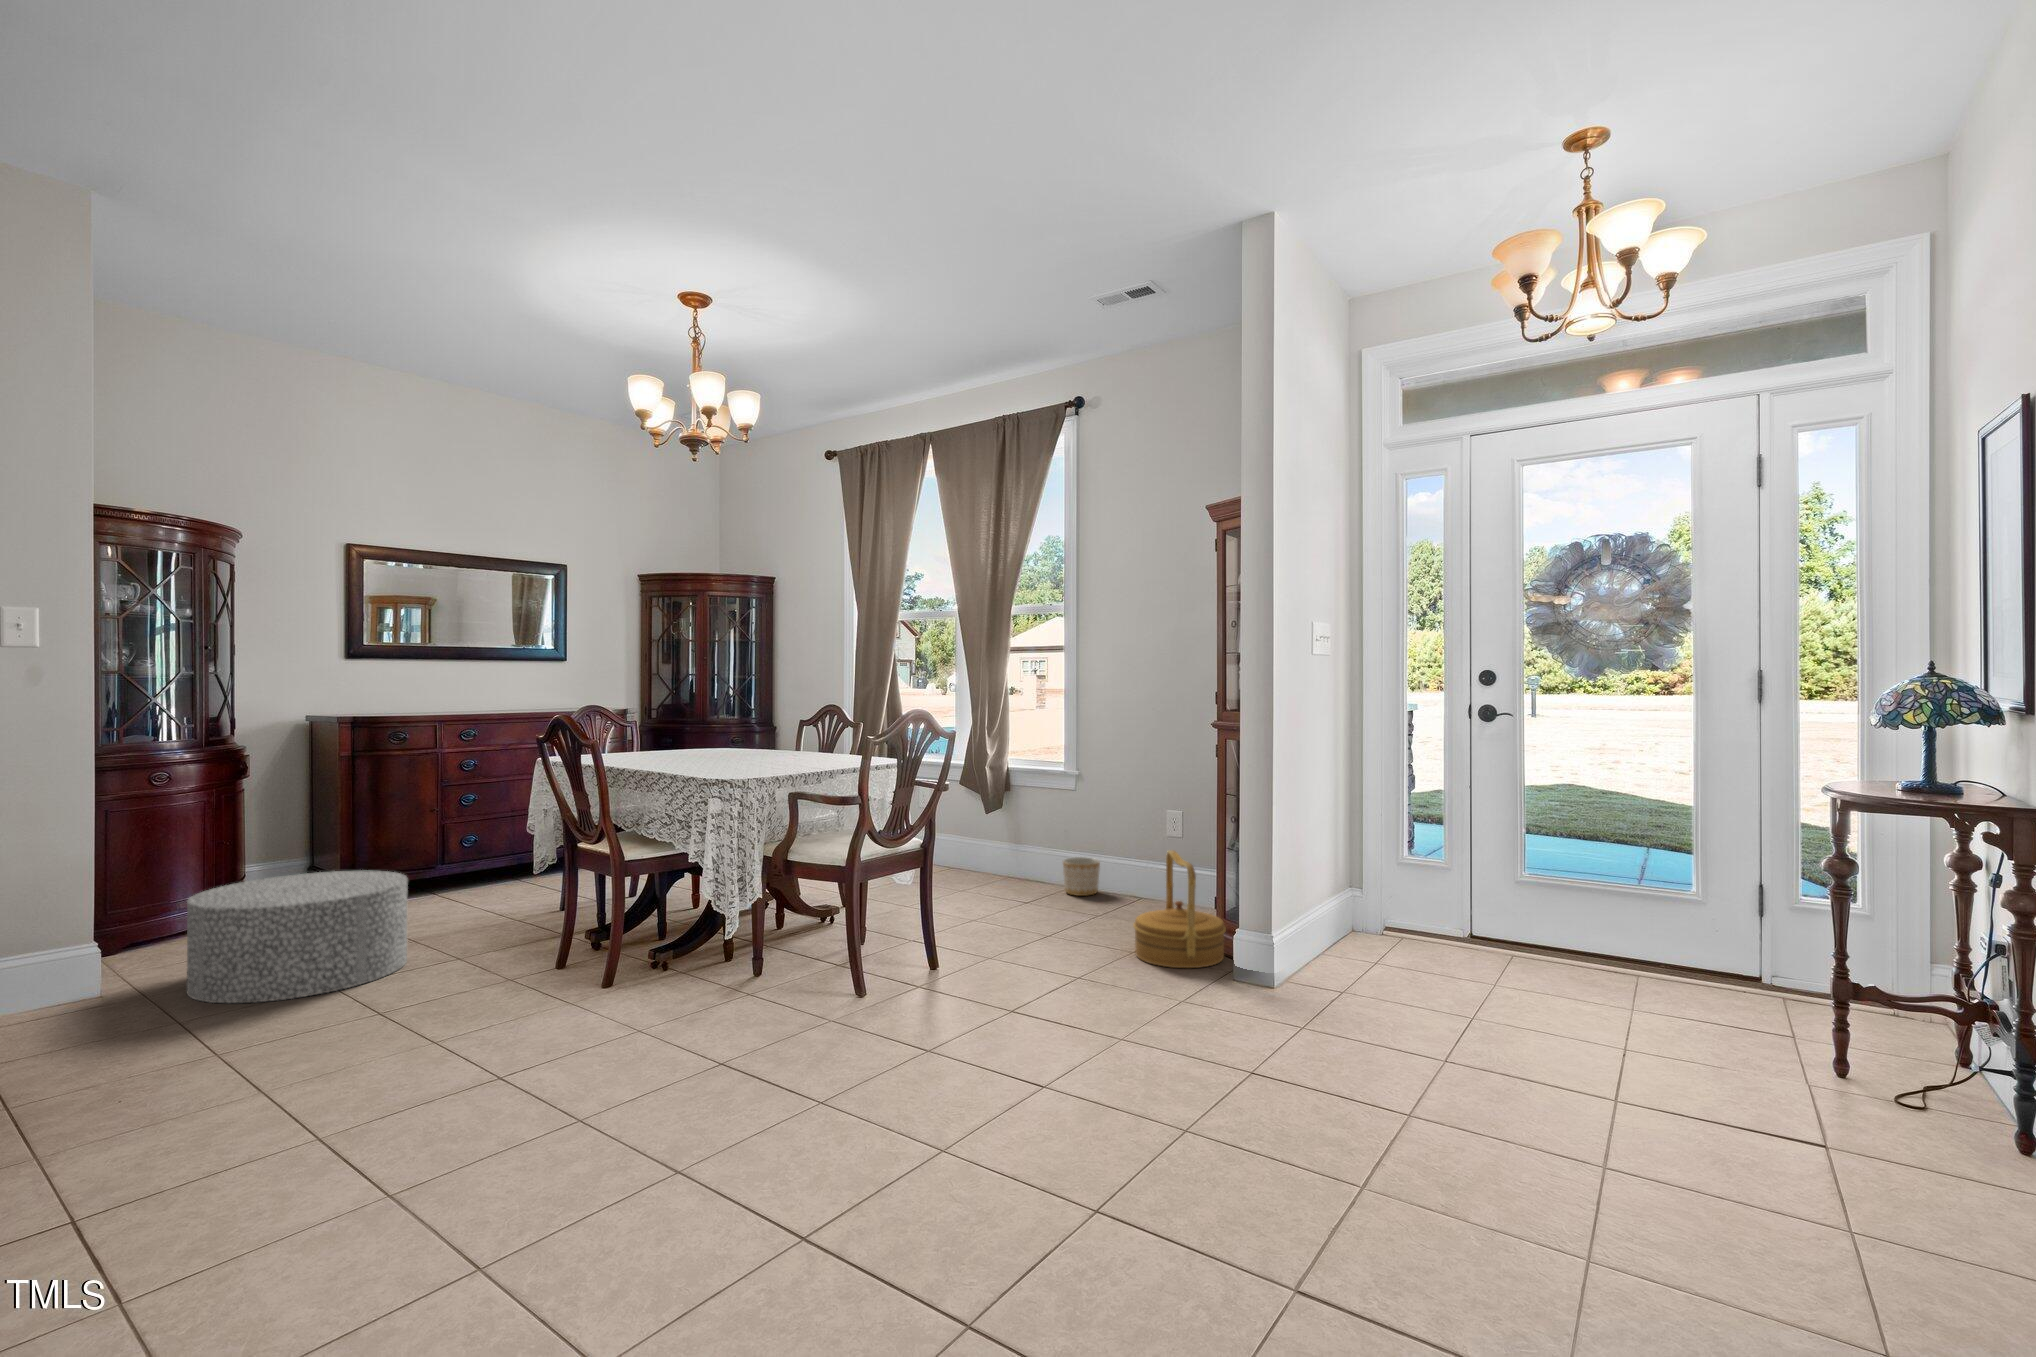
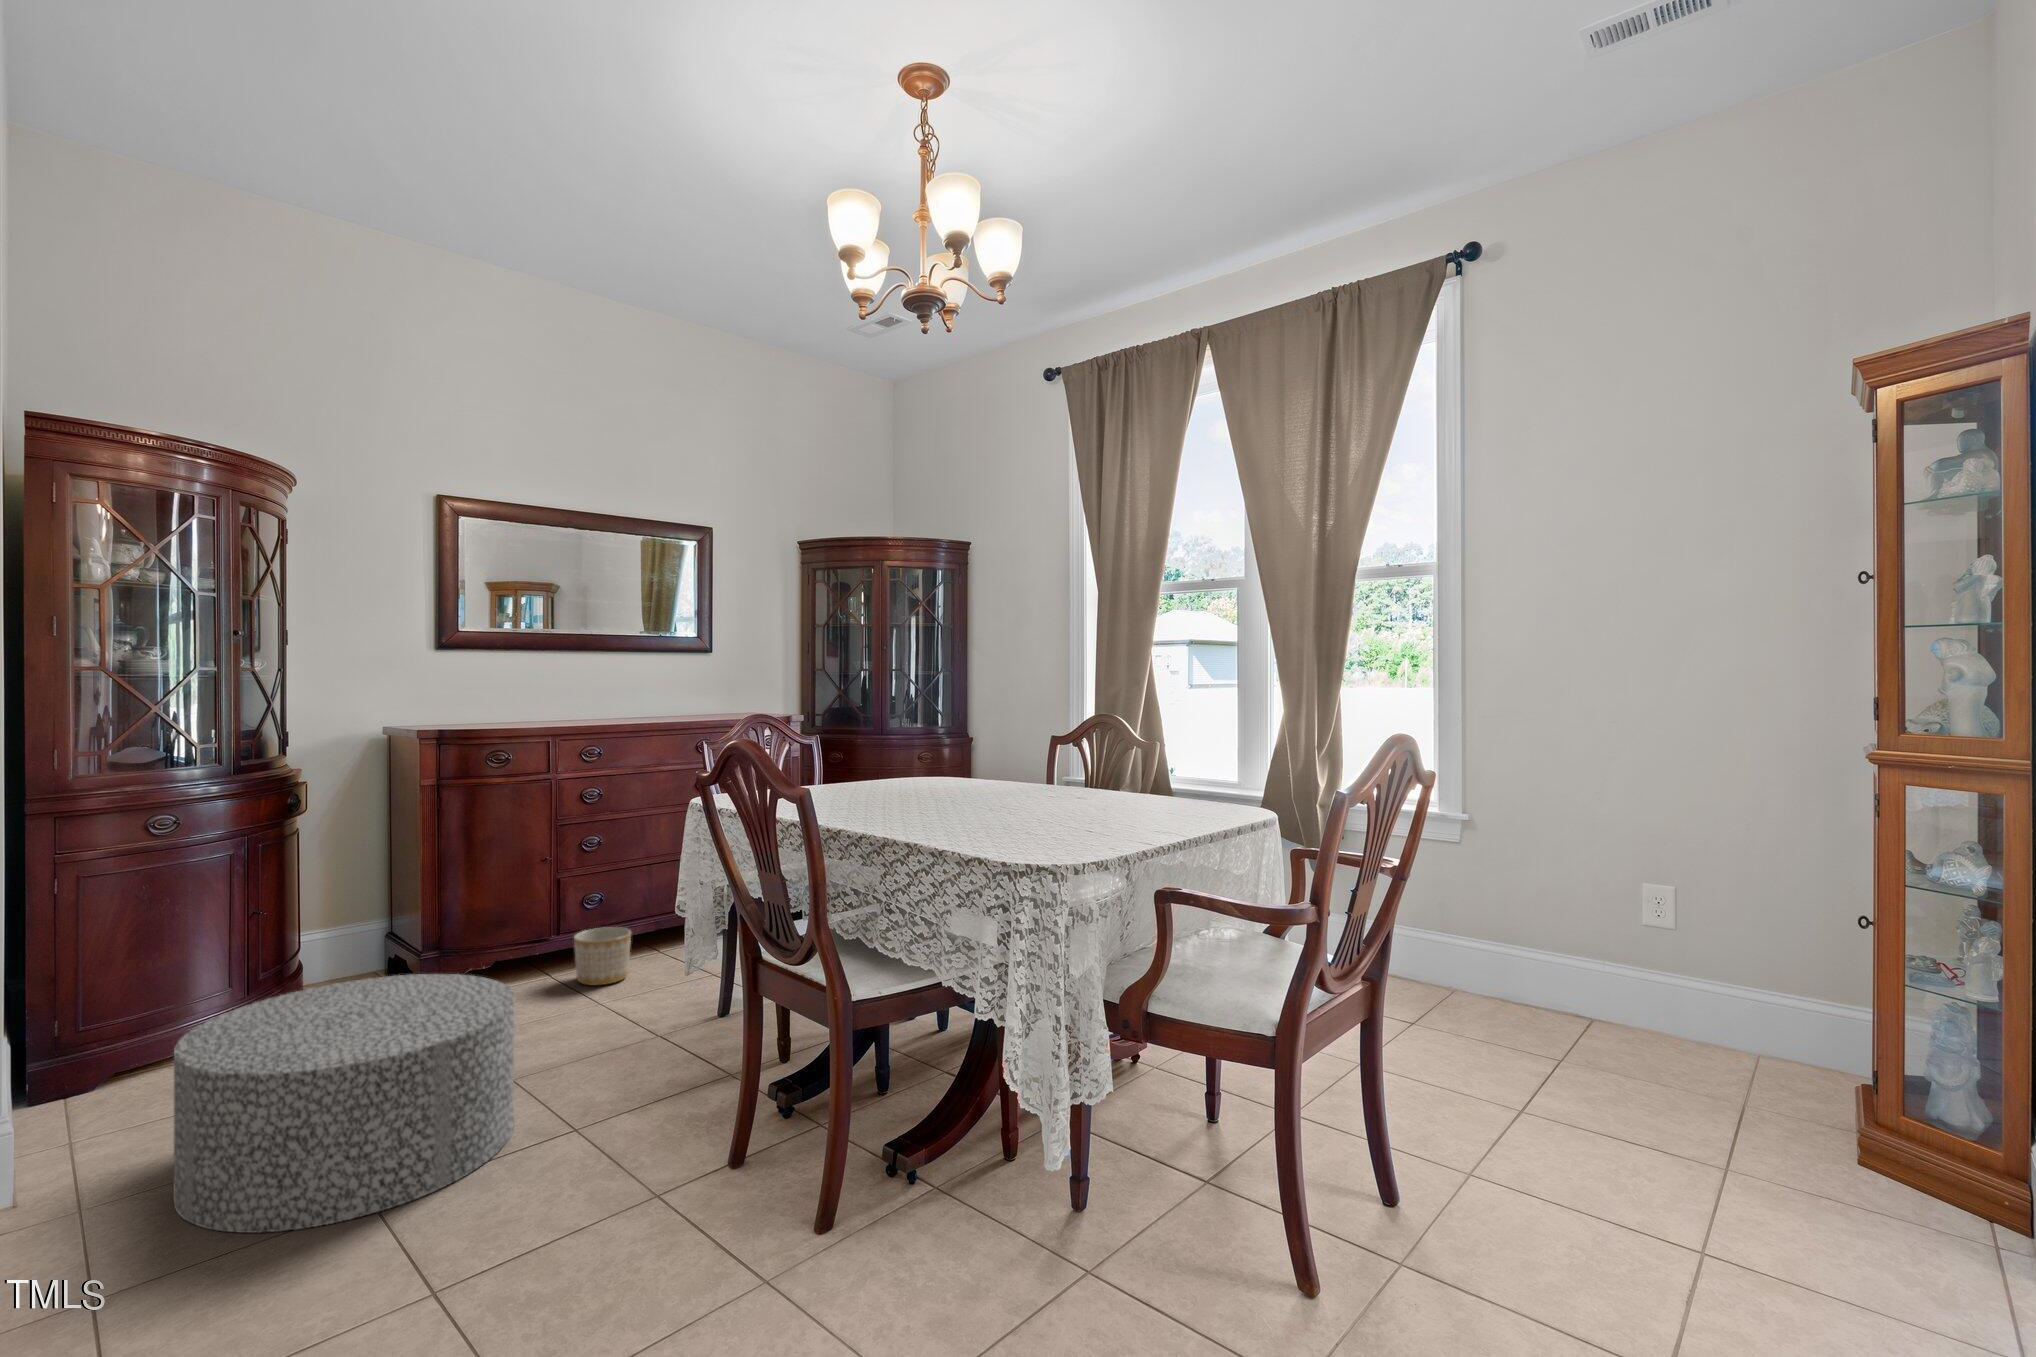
woven basket: present [1133,850,1226,968] -> none [1693,983,1897,1219]
planter: present [1063,857,1100,896] -> present [574,927,631,985]

